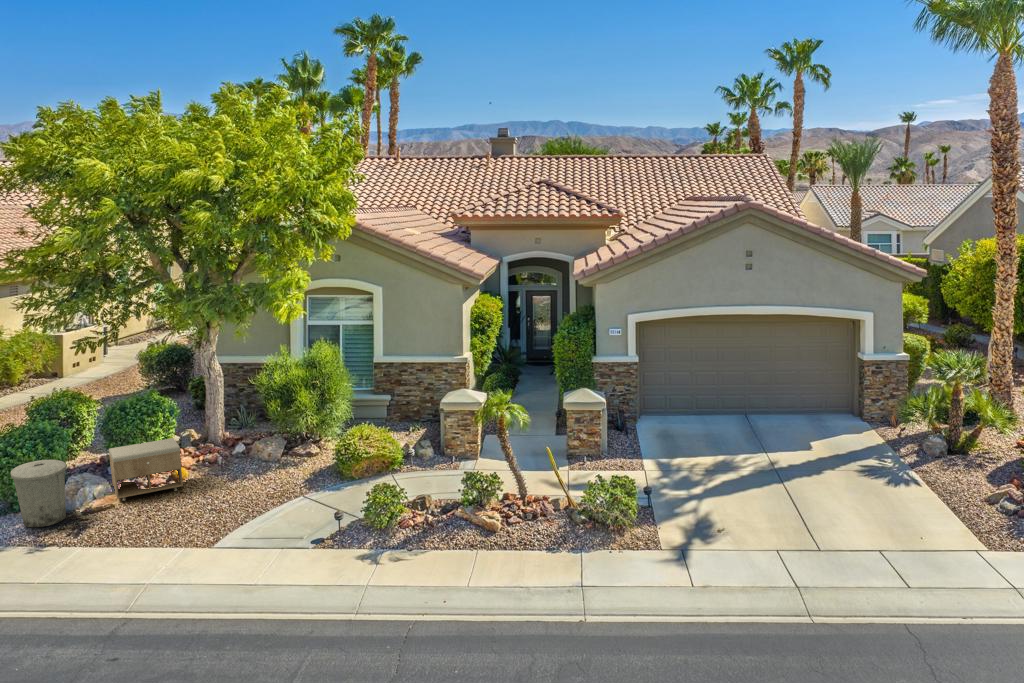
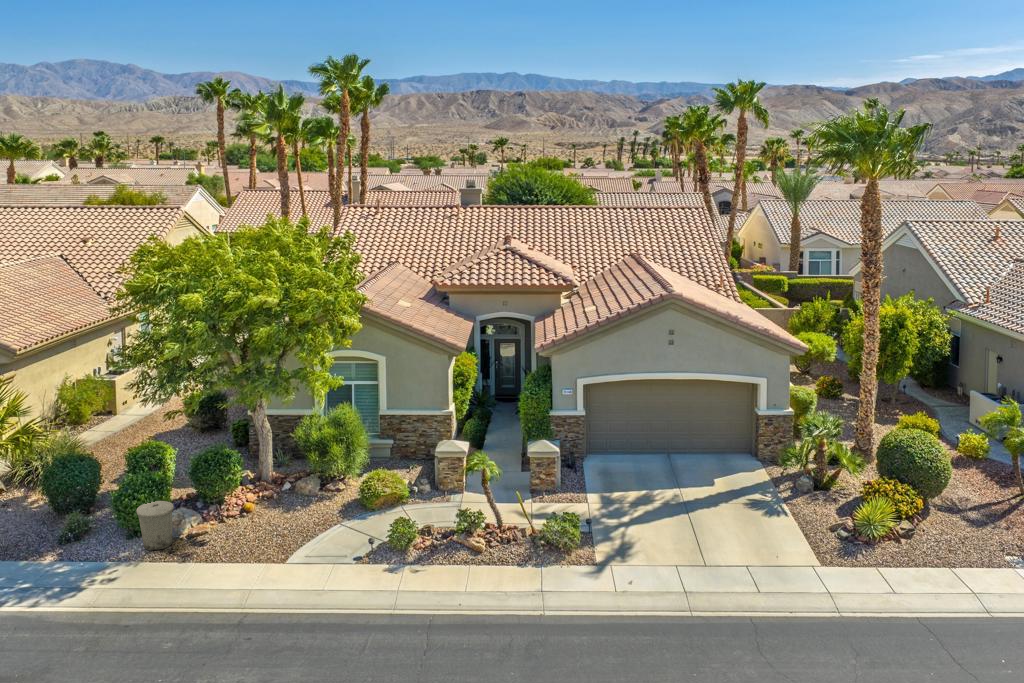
storage bench: present [109,438,183,501] -> none [197,482,251,529]

